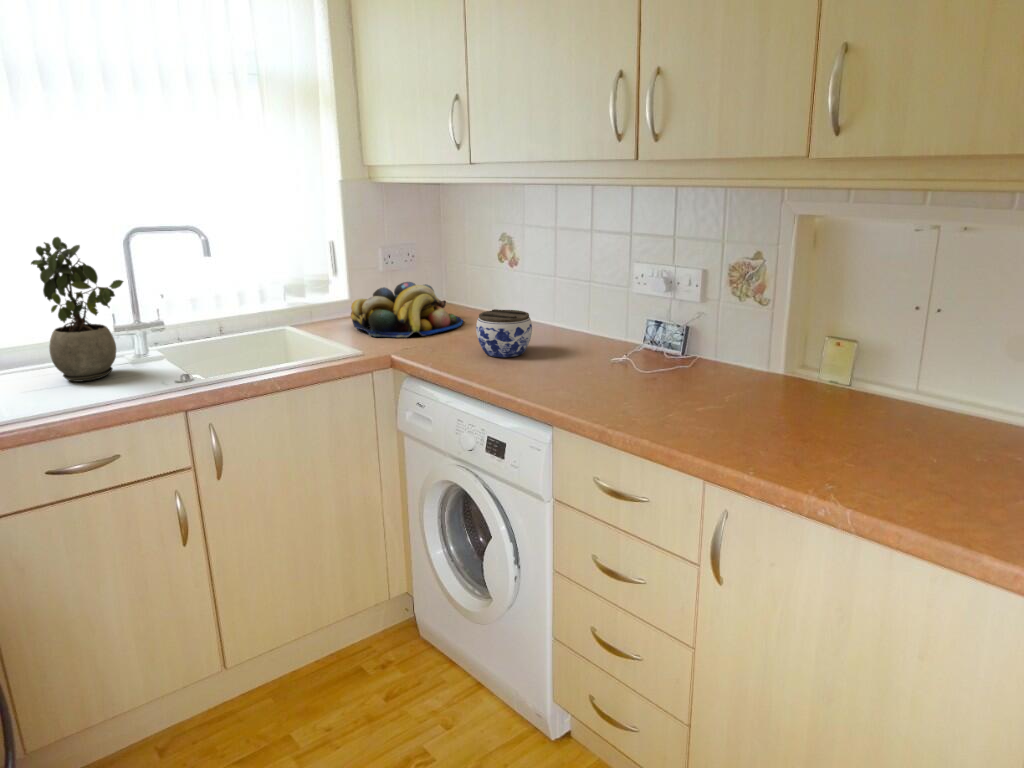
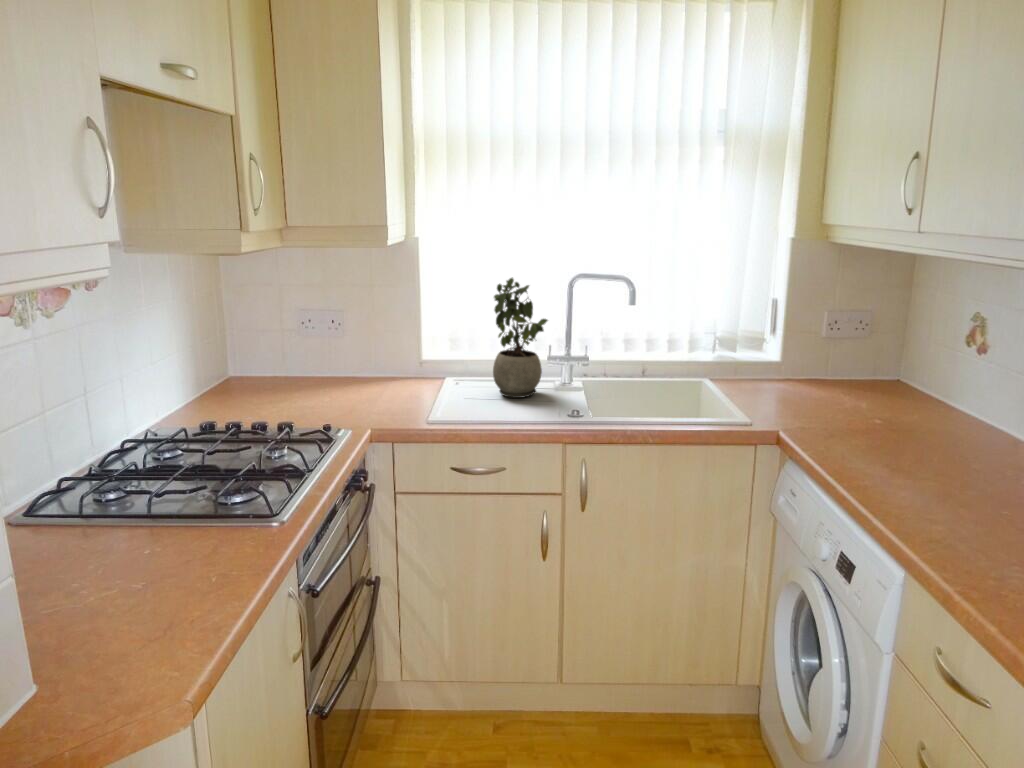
fruit bowl: present [351,282,463,337] -> none [769,353,900,417]
jar: present [476,309,532,357] -> none [882,404,958,466]

